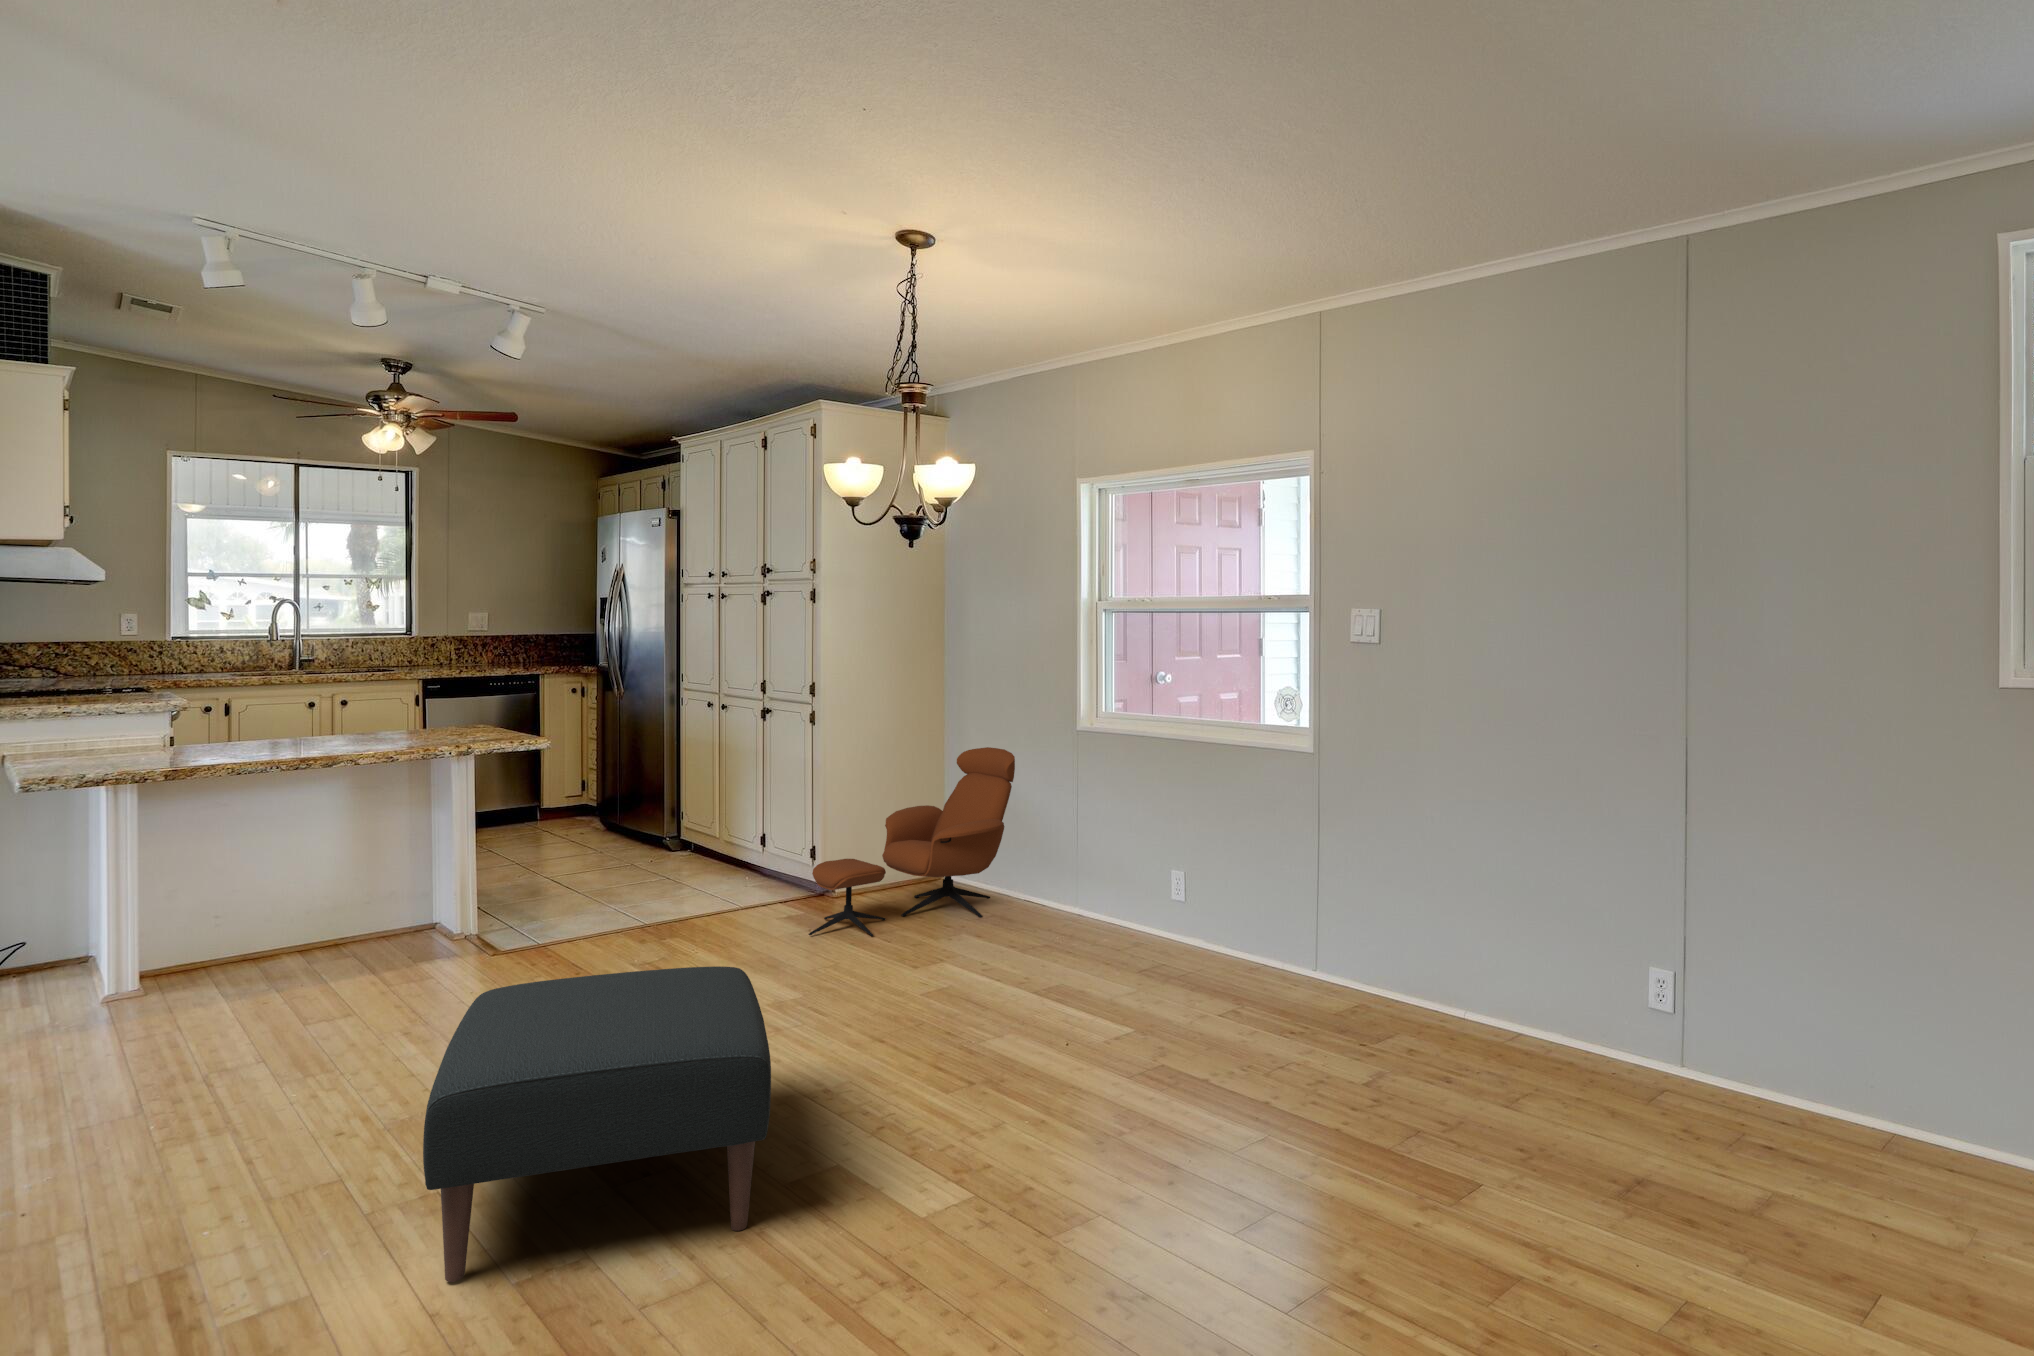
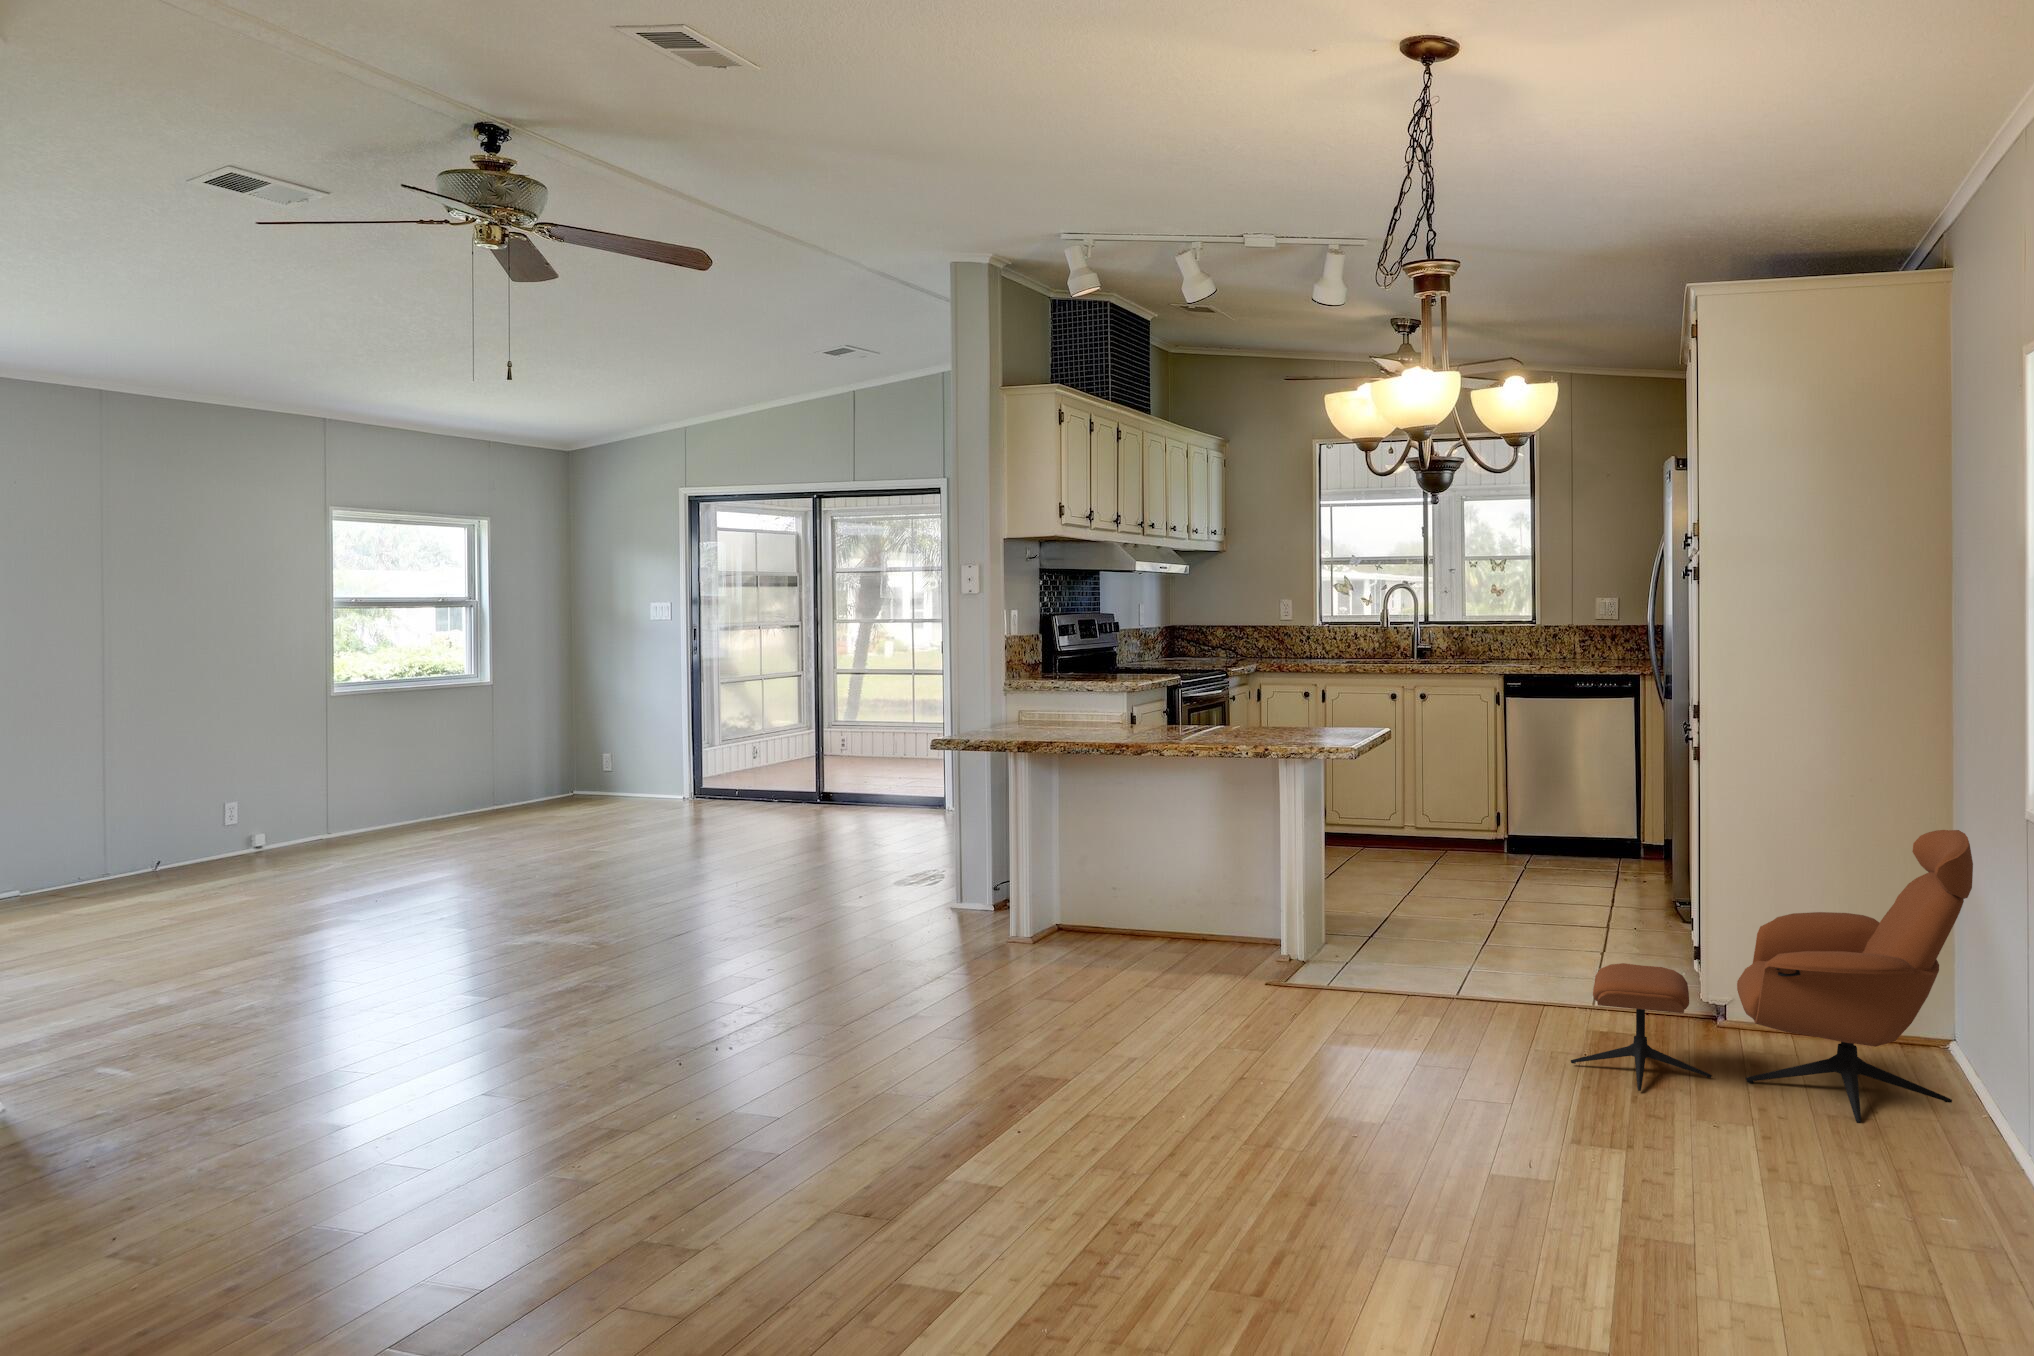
ottoman: present [423,966,771,1282] -> none [654,979,1077,1296]

